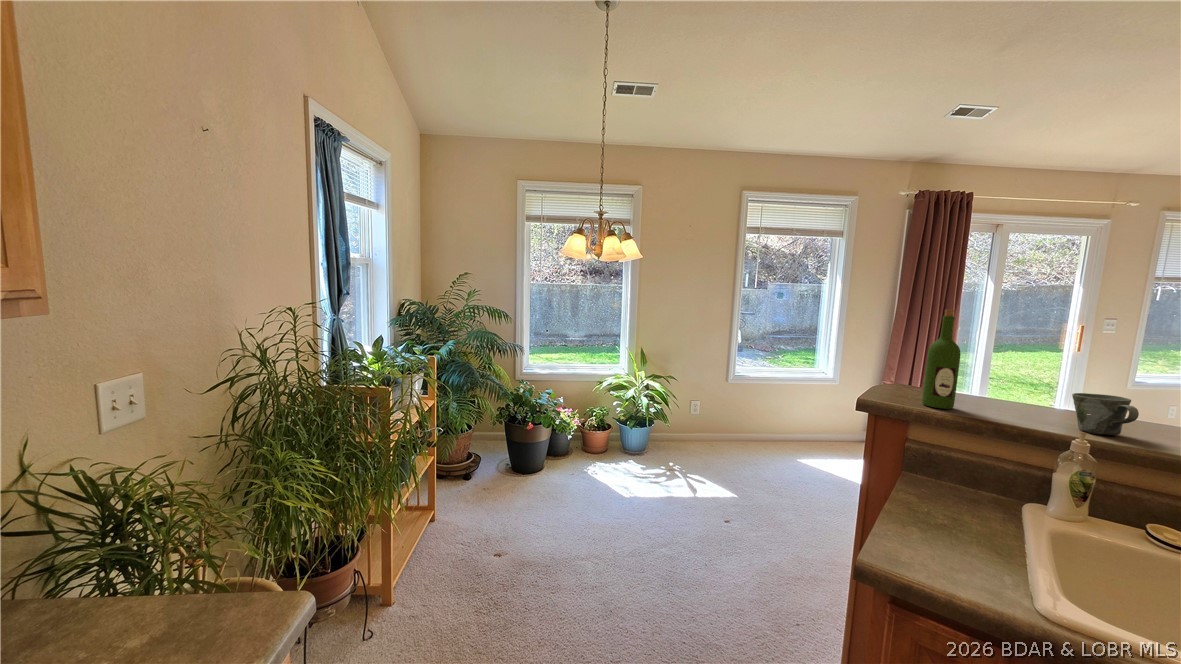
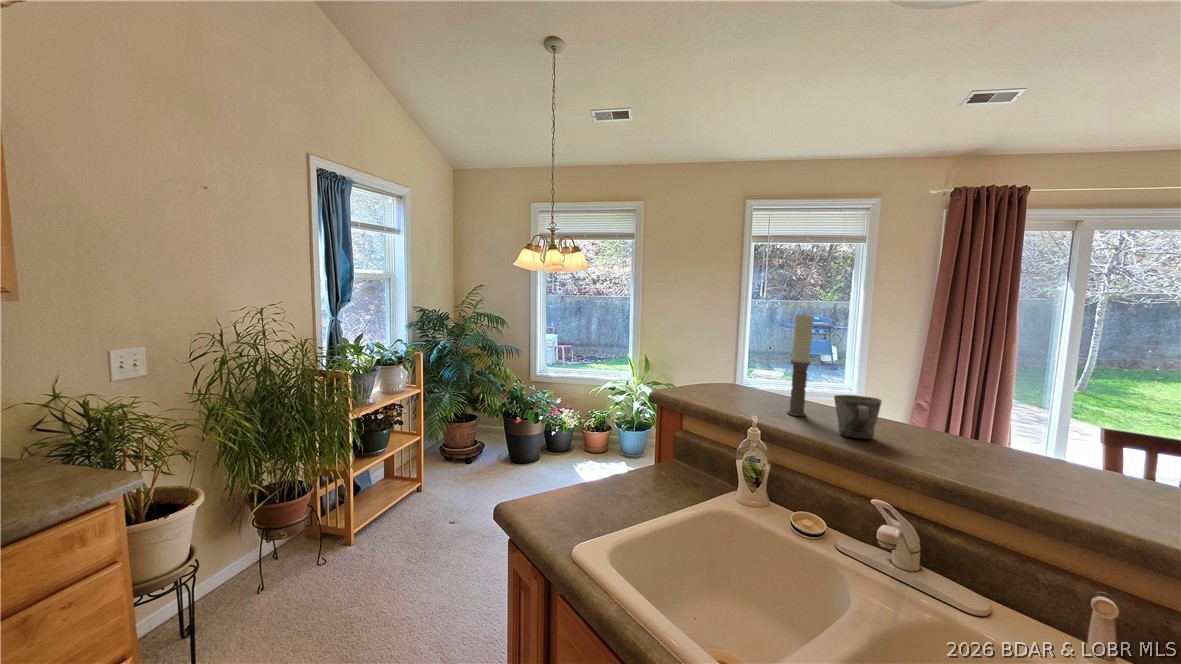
wine bottle: present [922,310,960,409] -> none [725,309,755,408]
candle: none [990,313,1026,414] -> present [787,313,813,416]

